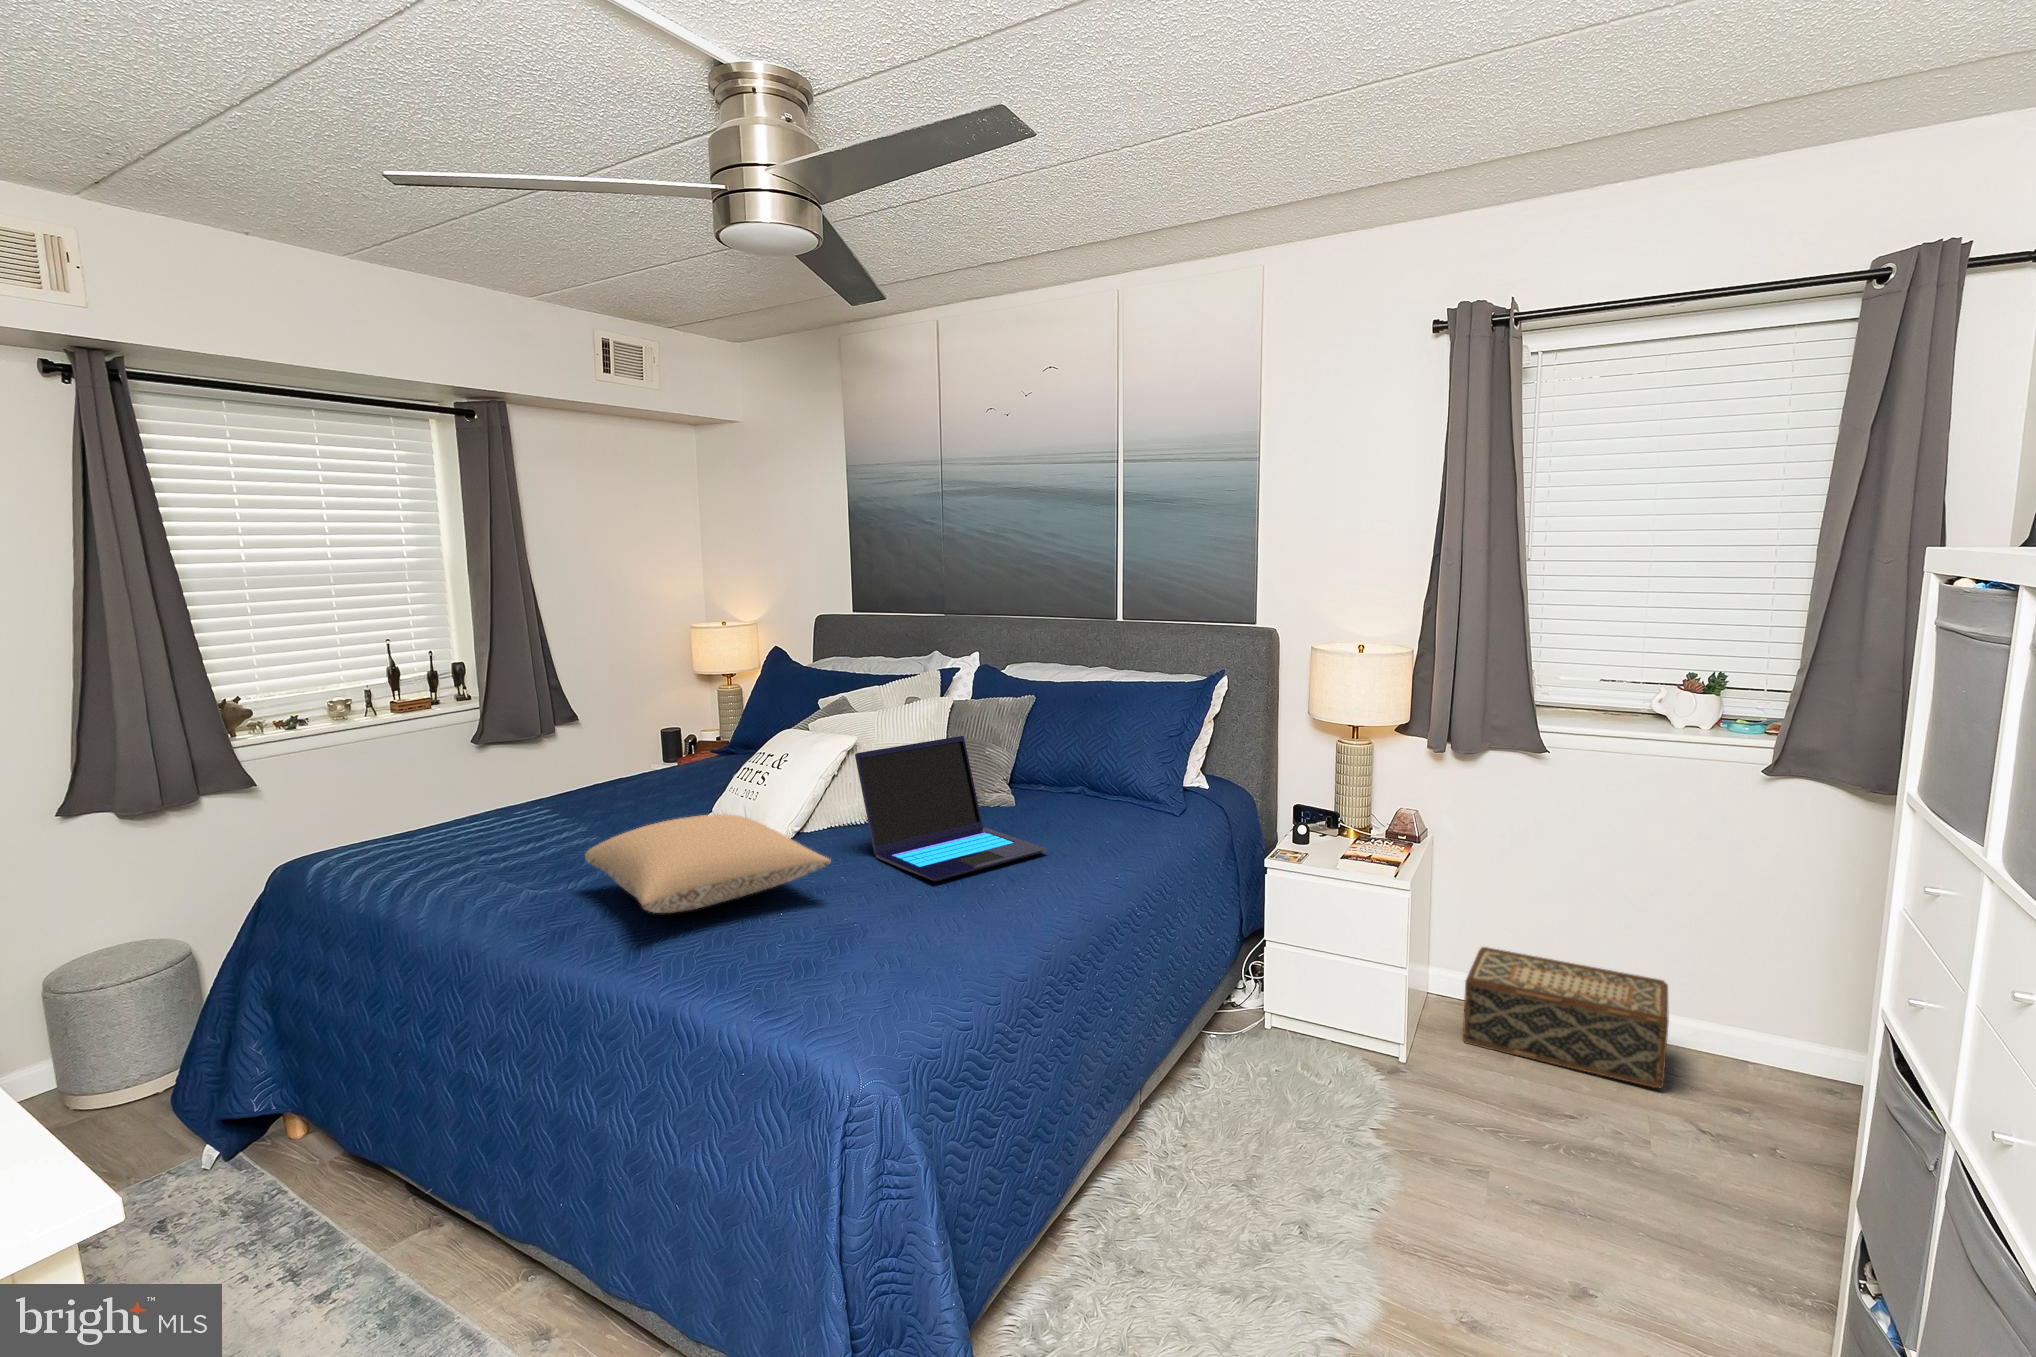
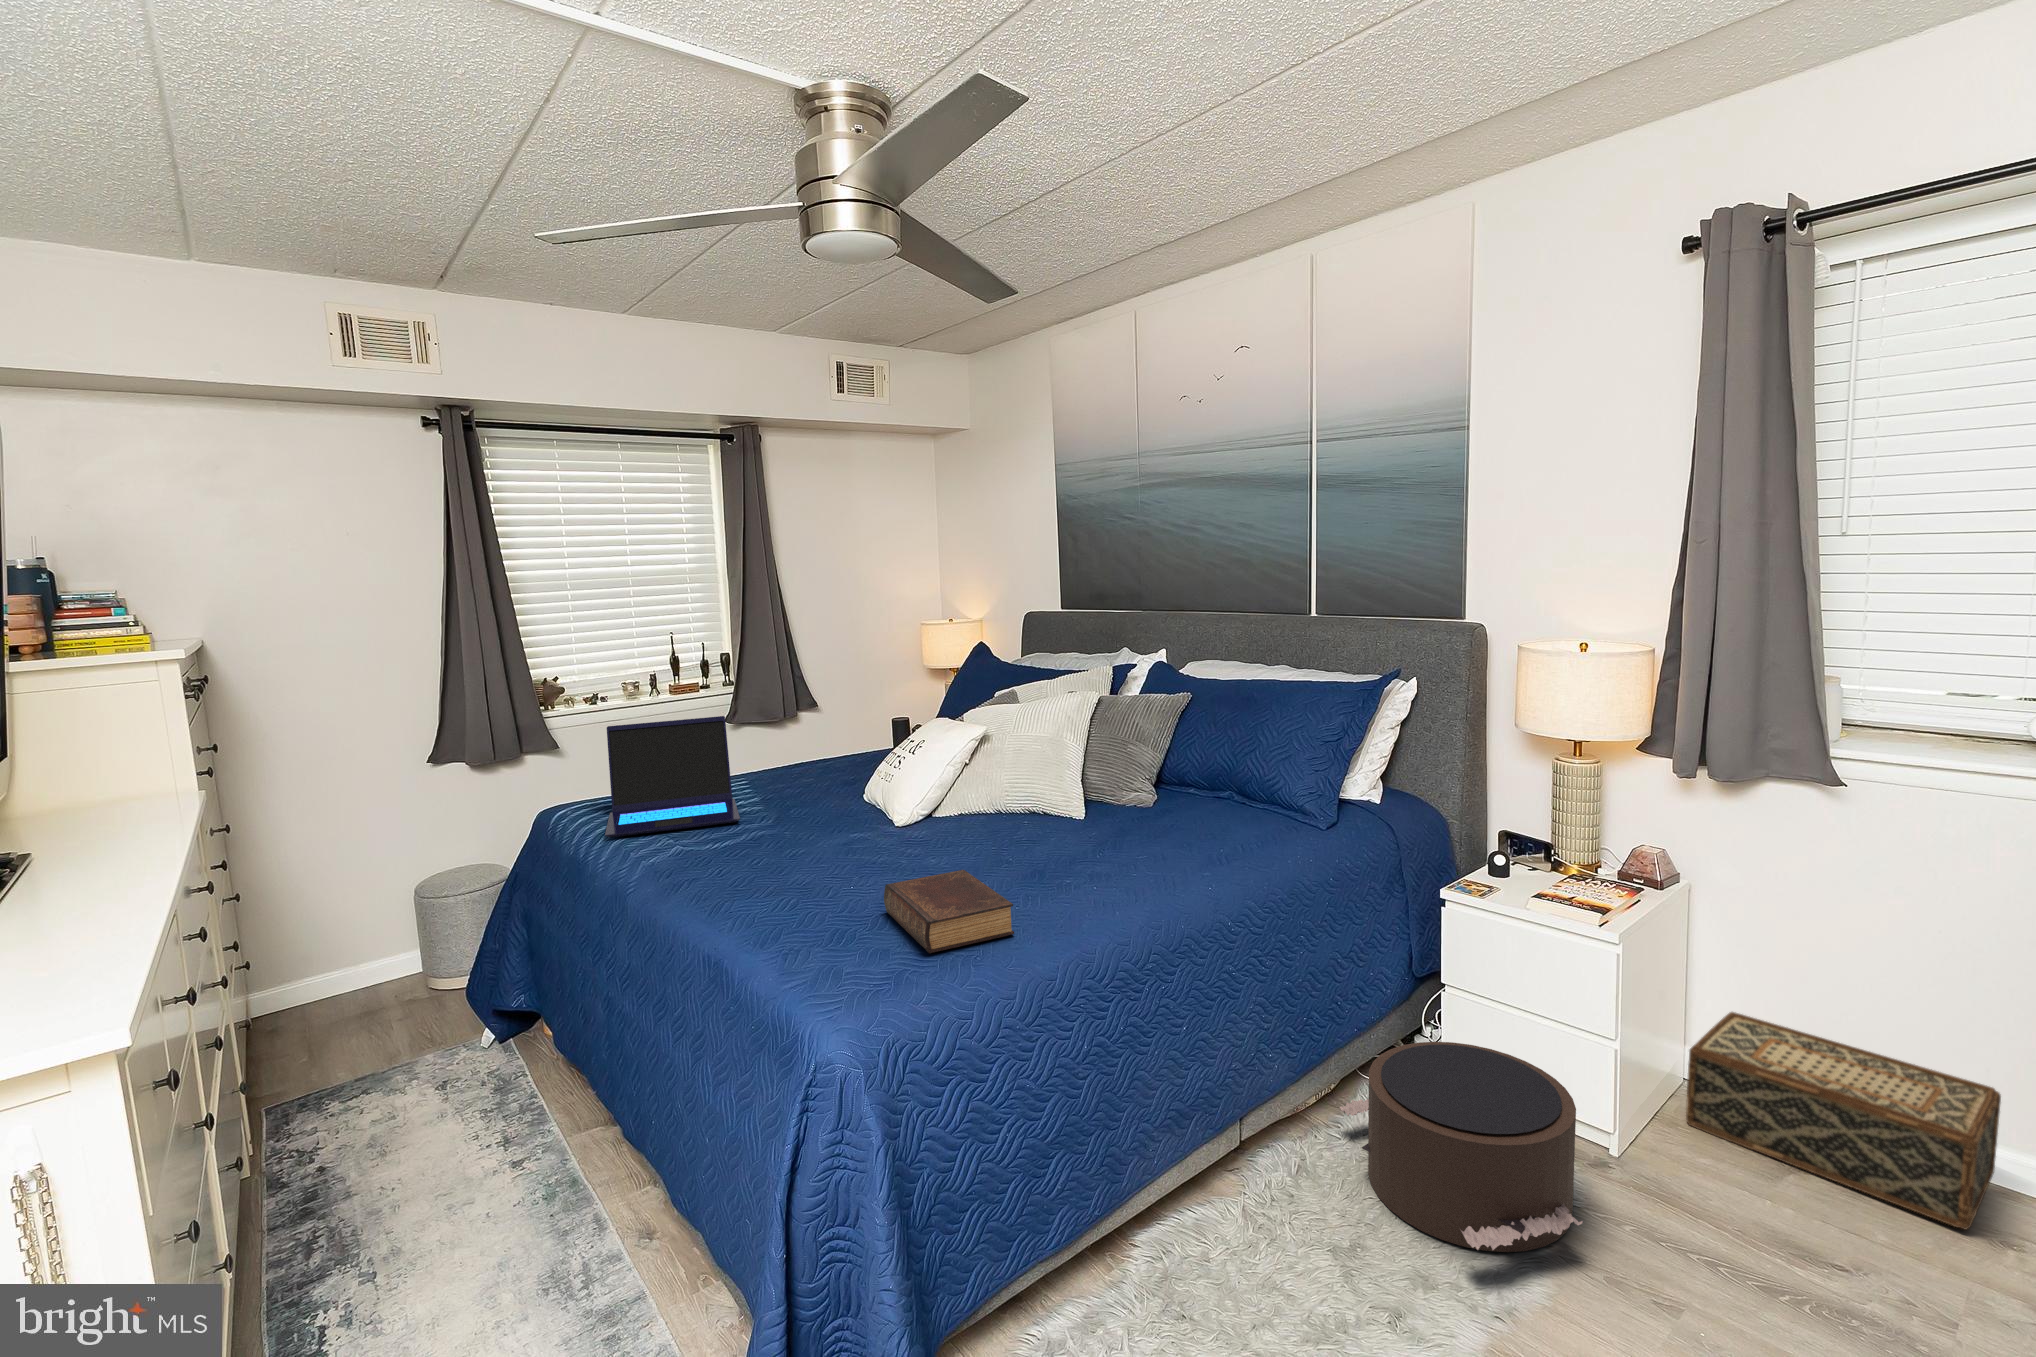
laptop: present [855,736,1047,882] -> present [605,716,740,837]
pillow: present [585,814,831,913] -> none [723,791,914,877]
book: none [824,885,975,971] -> present [884,870,1014,953]
pouf: none [1212,999,1433,1171] -> present [1340,1042,1583,1252]

